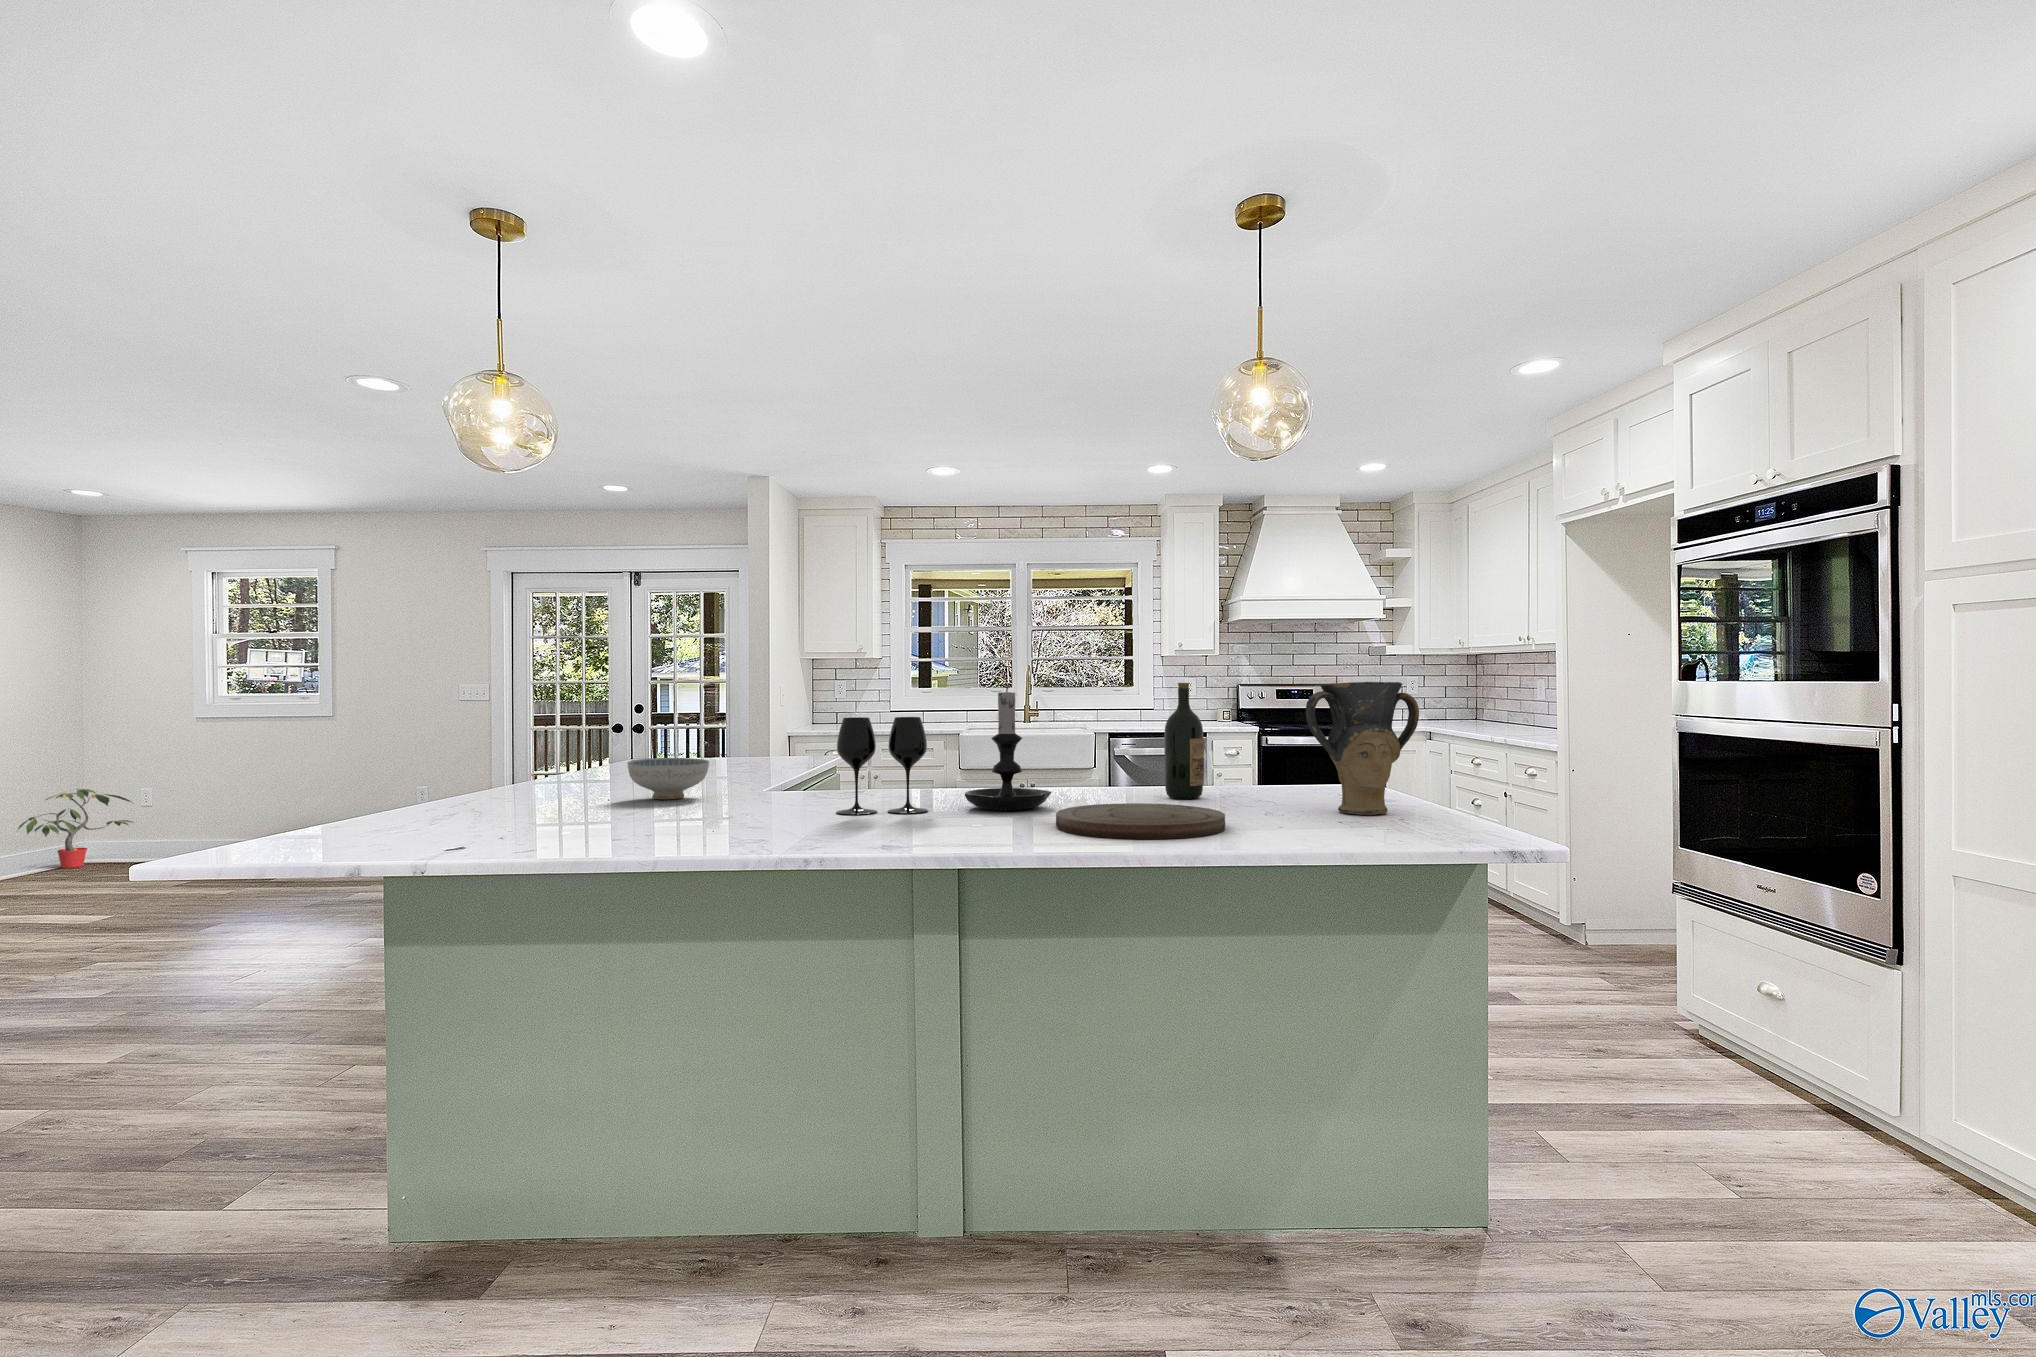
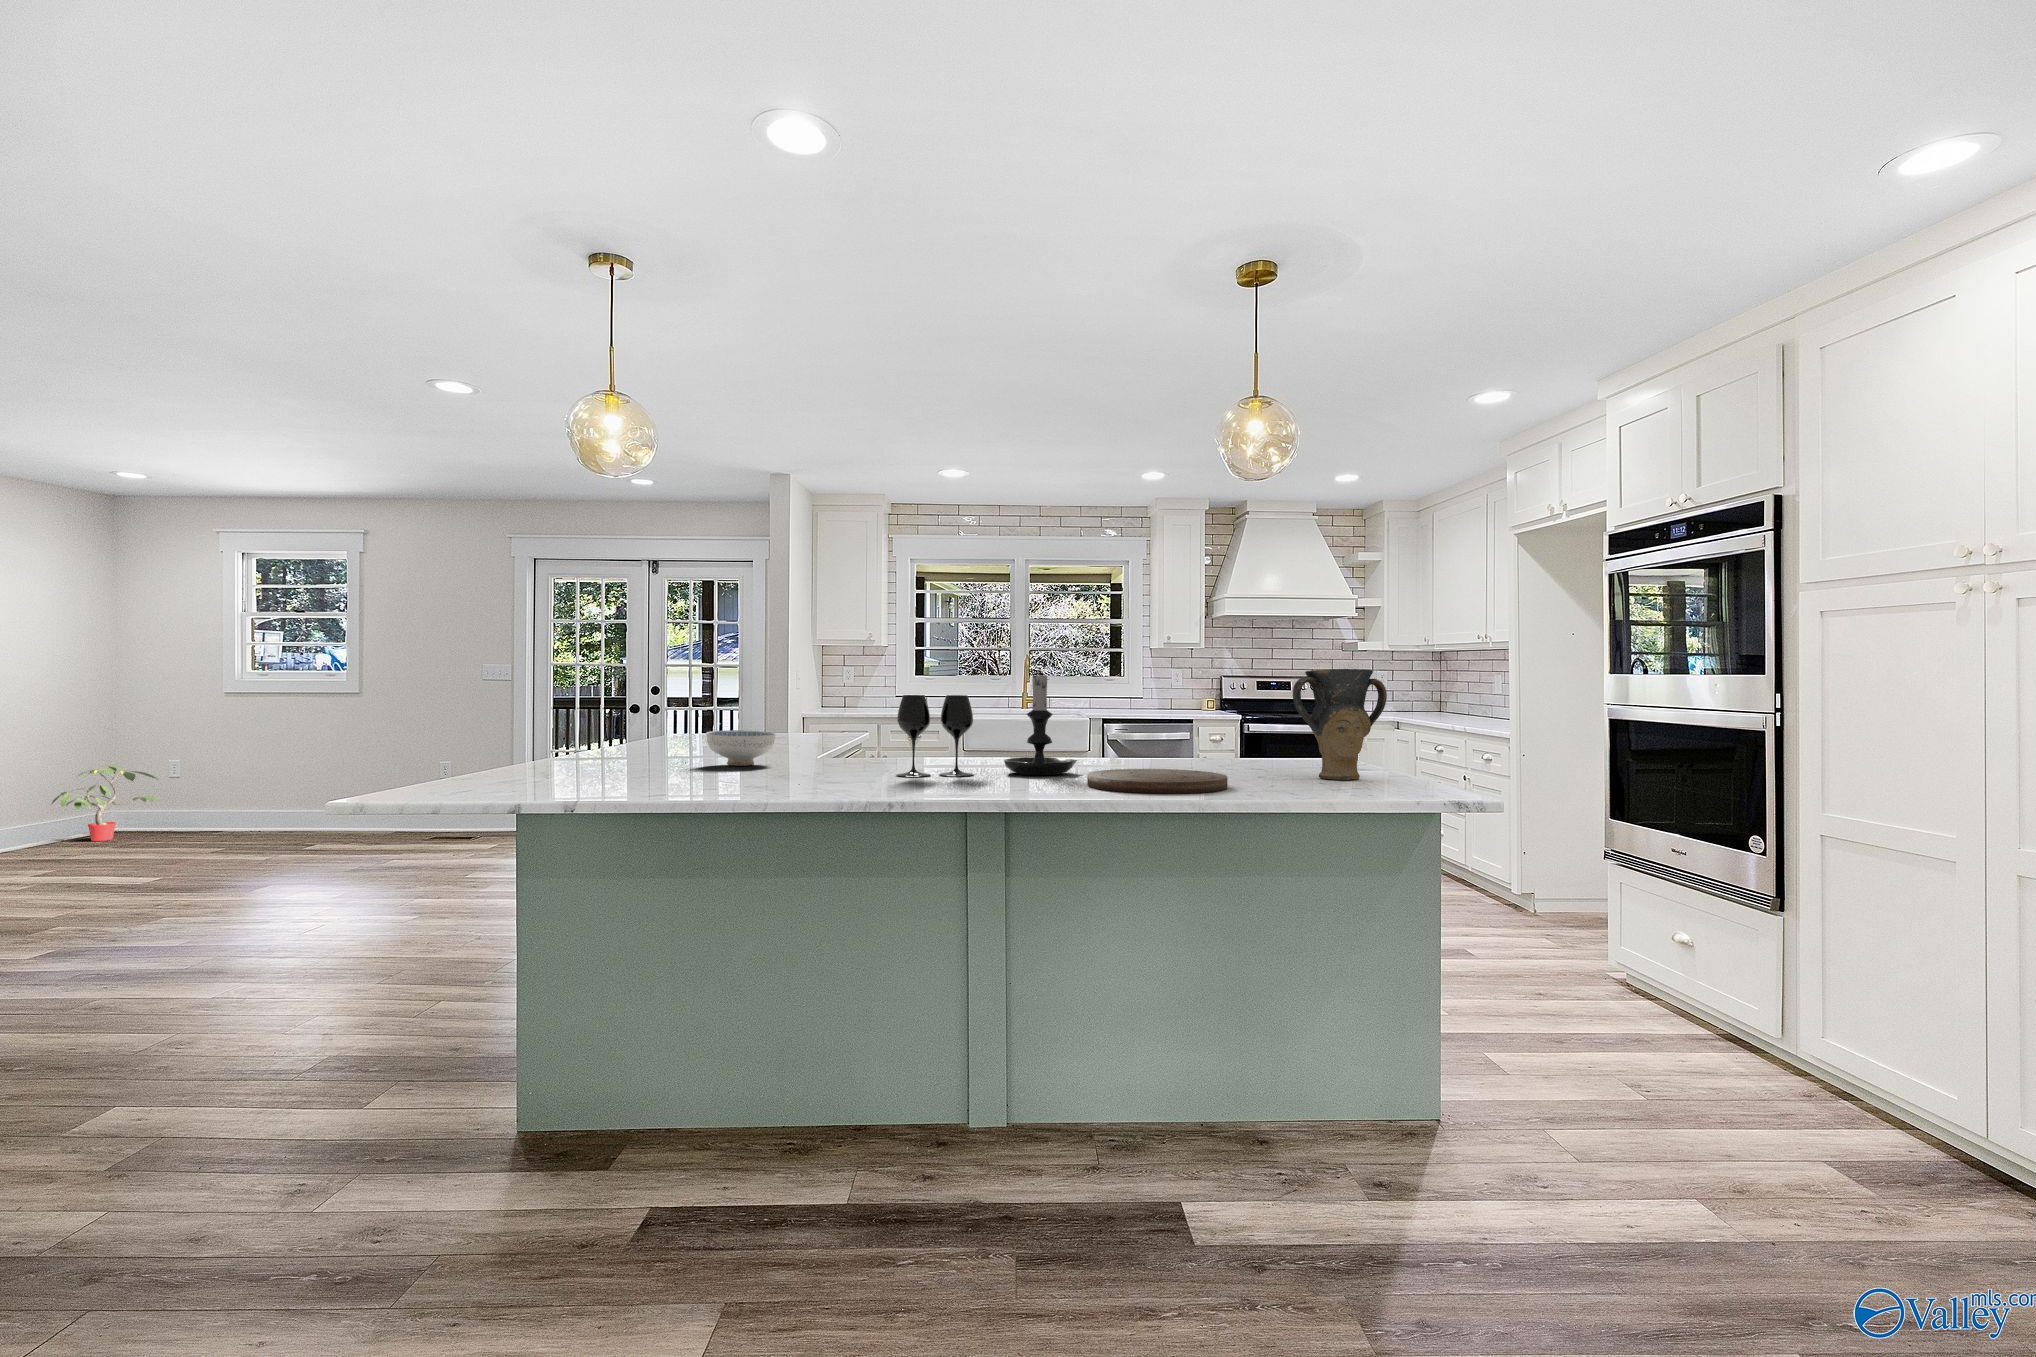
wine bottle: present [1164,683,1204,799] -> none [1171,669,1204,768]

